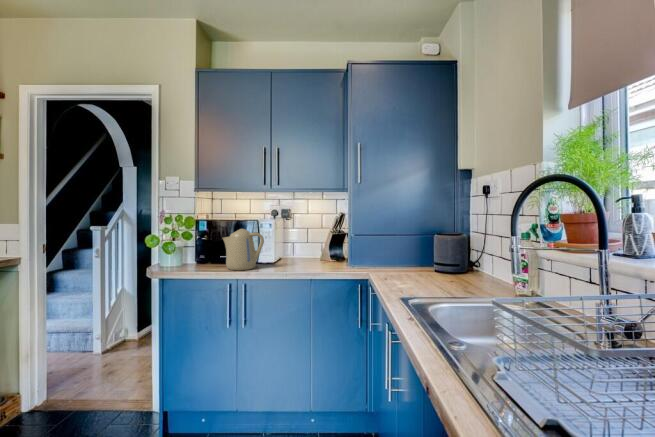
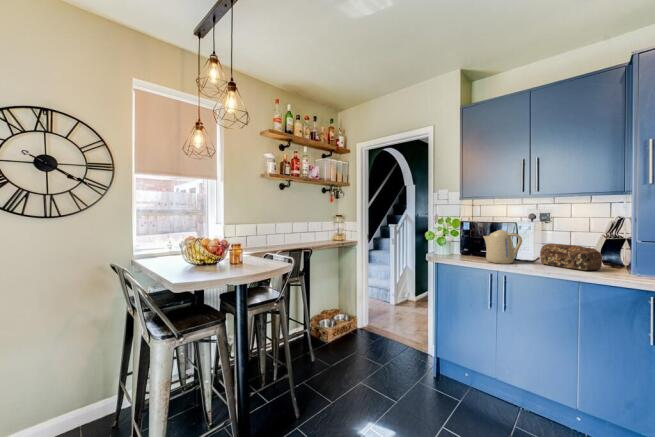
bread loaf: none [281,242,331,268] -> present [540,243,602,270]

